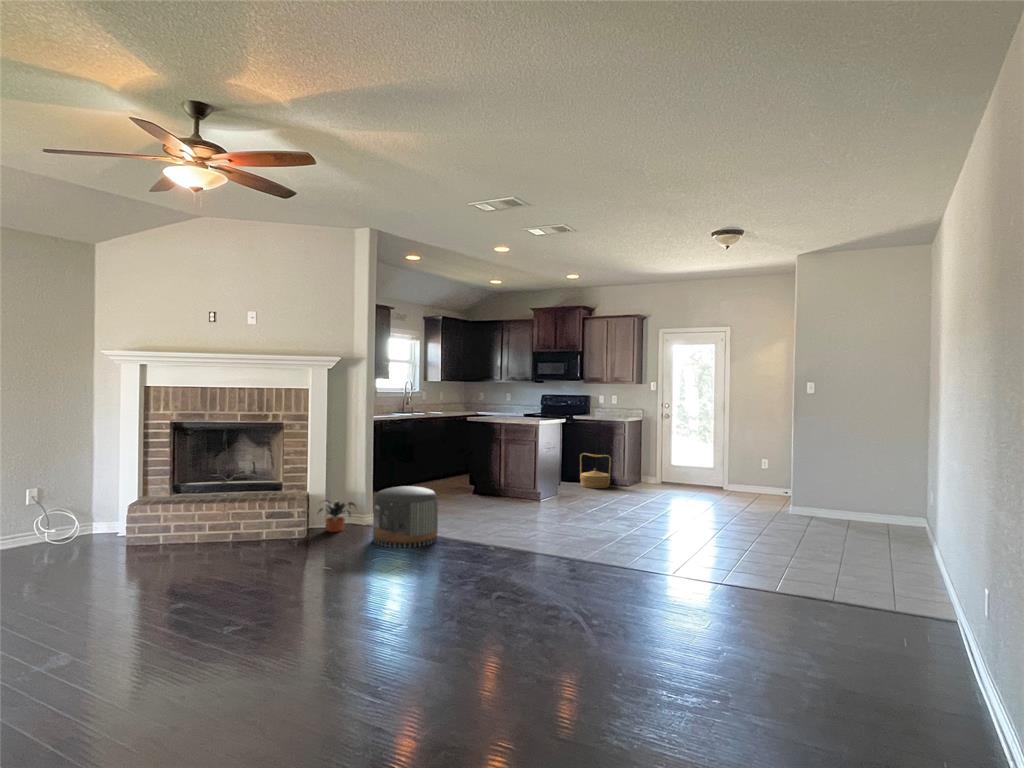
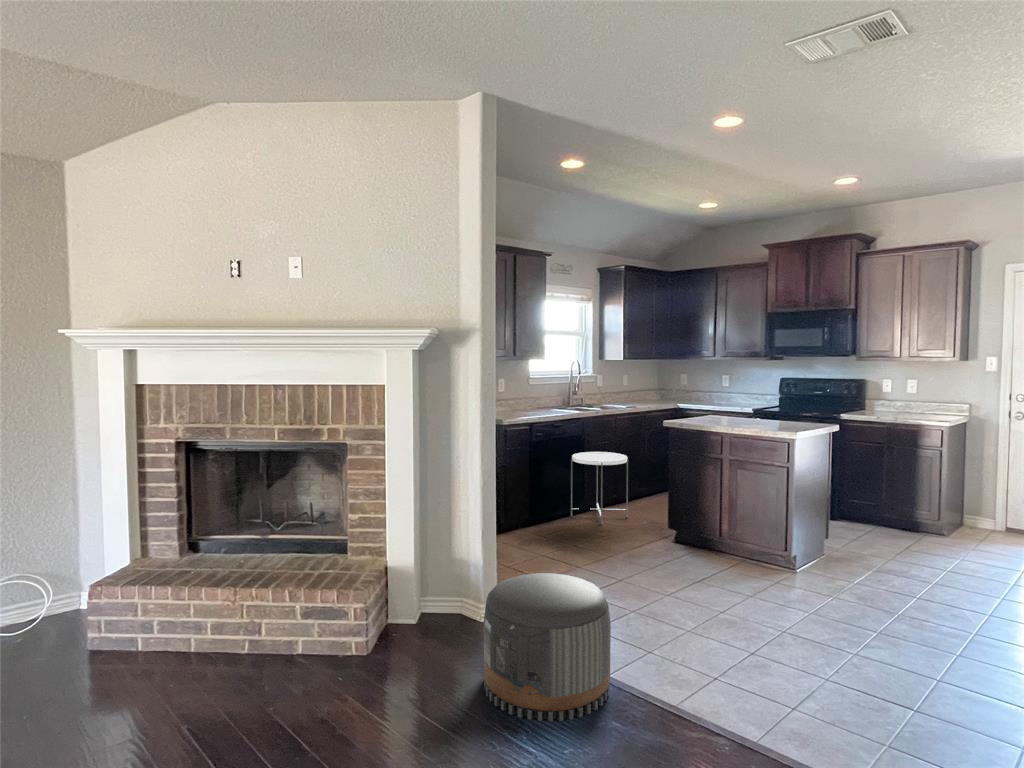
side table: none [406,442,445,488] -> present [571,452,628,524]
woven basket: present [580,454,611,488] -> none [856,479,918,541]
potted plant: present [318,500,356,532] -> none [396,579,465,641]

